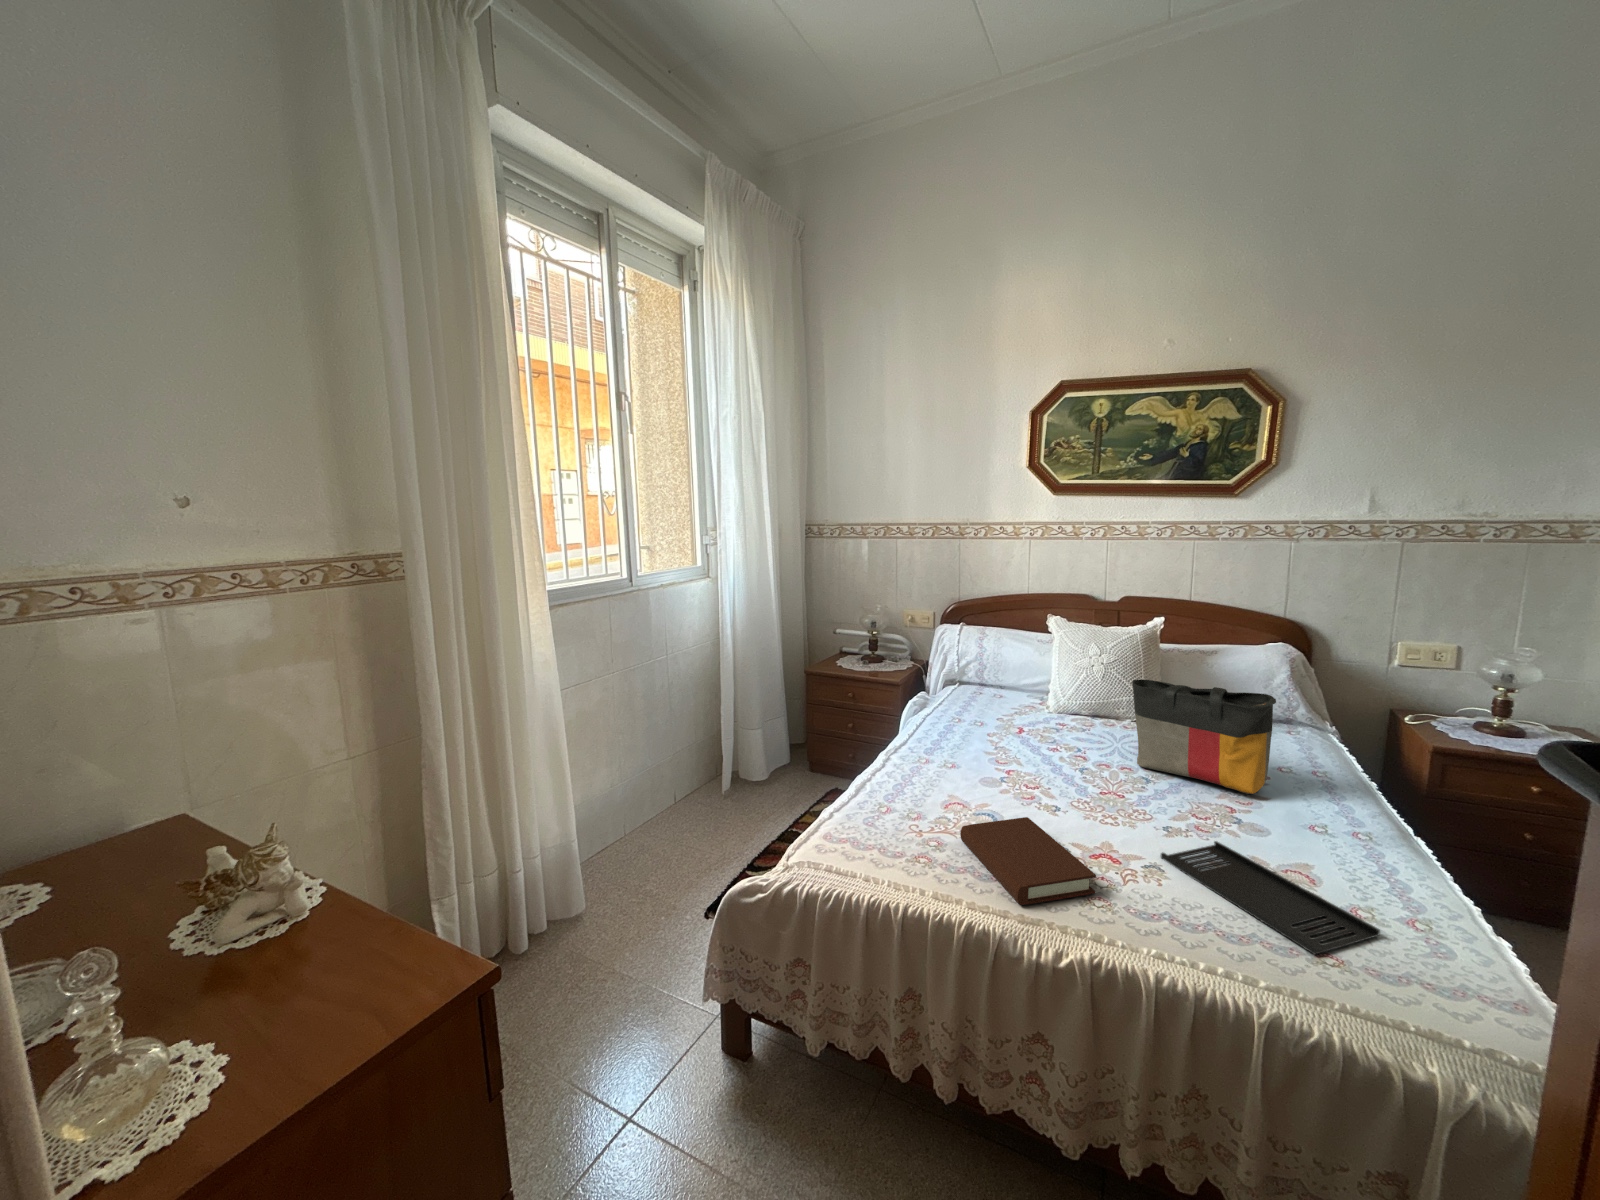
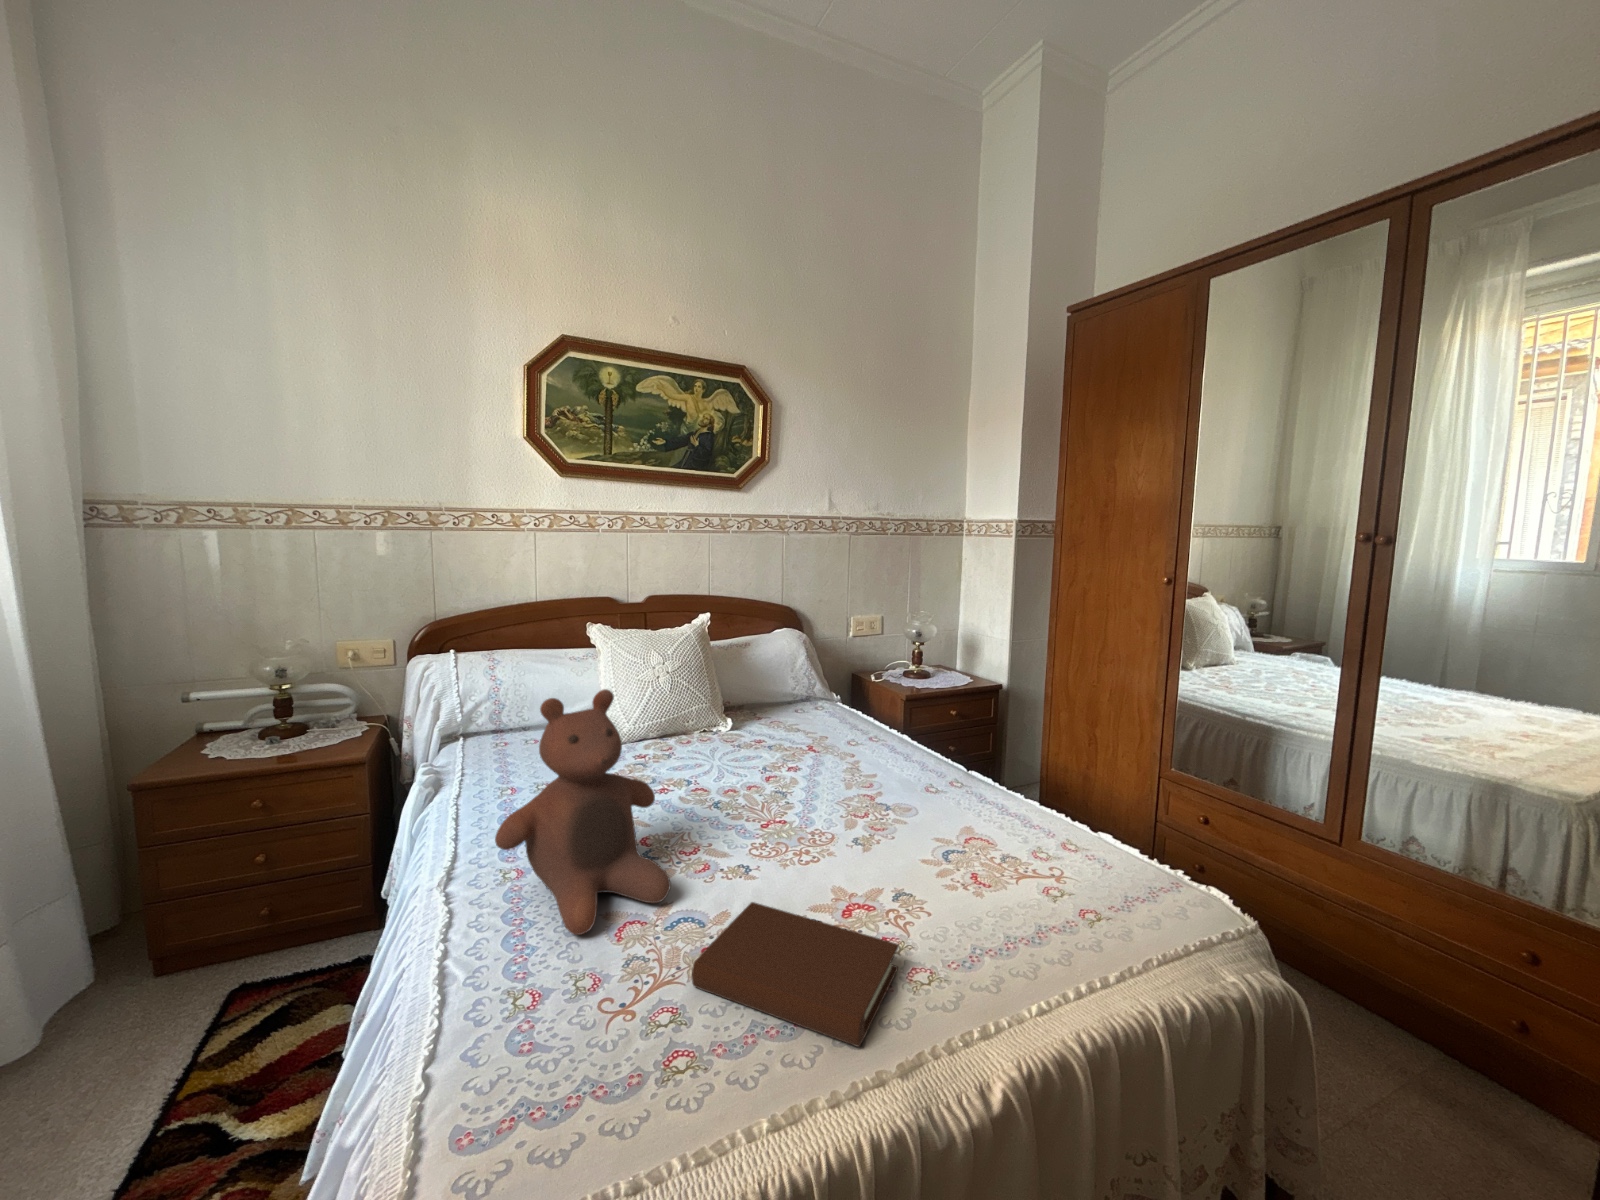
stuffed bear: none [902,657,1007,800] -> present [495,689,671,935]
tote bag: present [1132,680,1276,794] -> none [747,675,887,784]
tray: present [1161,841,1380,954] -> none [888,841,1079,924]

